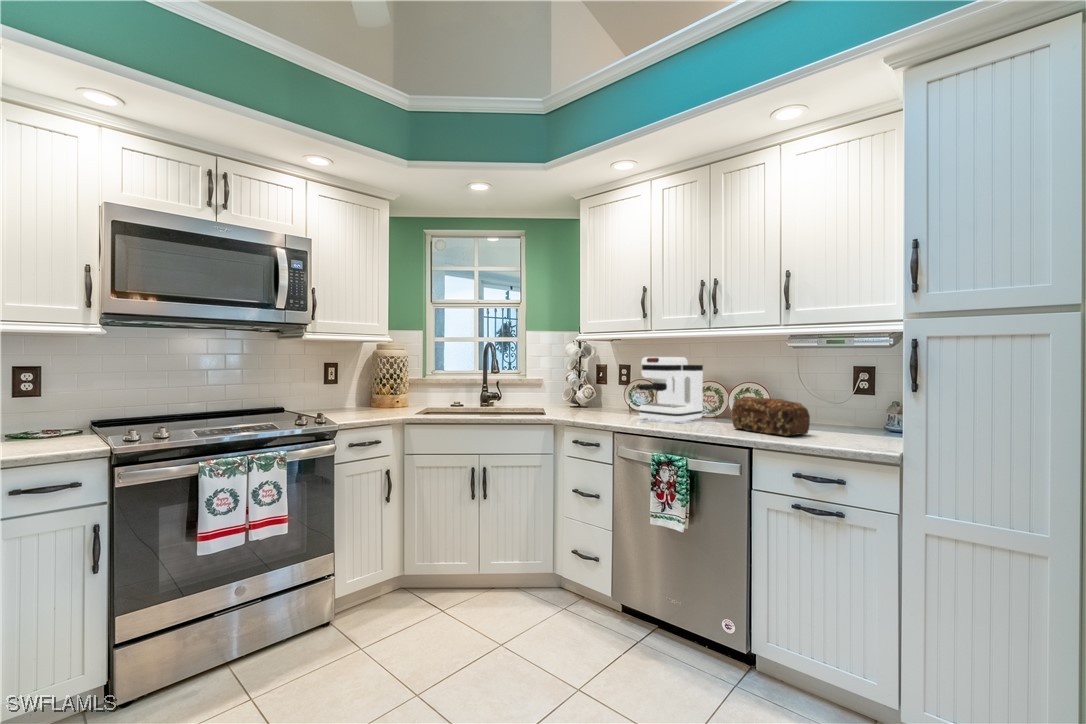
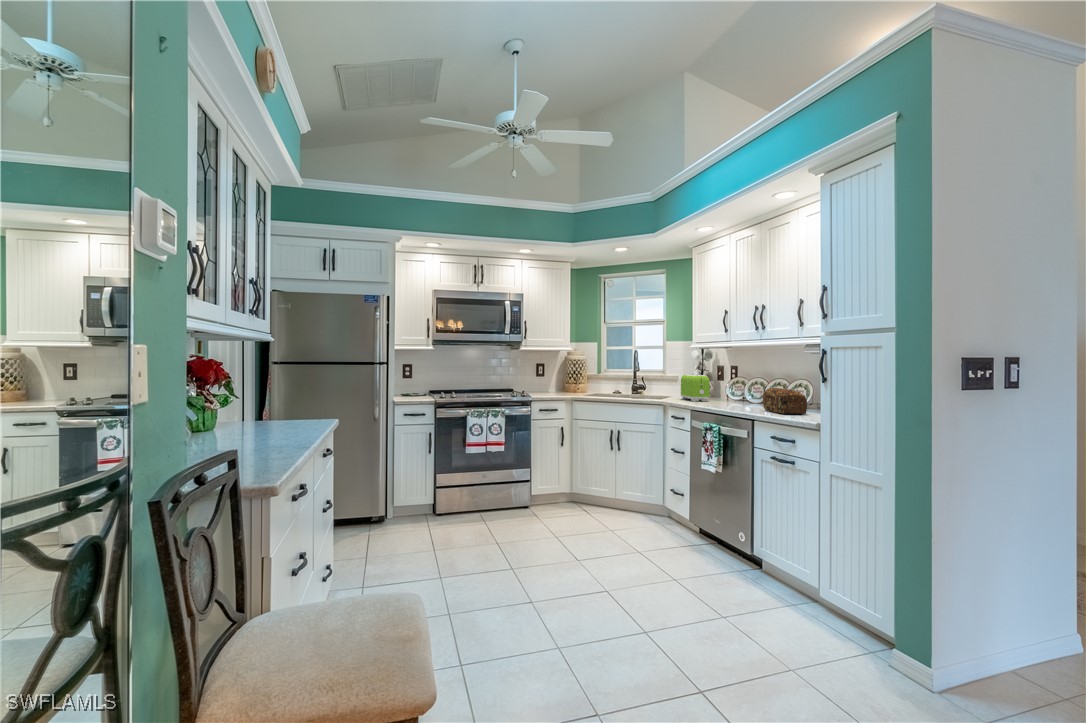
coffee maker: present [638,357,703,423] -> none [710,360,764,406]
toaster: none [565,377,613,416] -> present [681,374,710,401]

